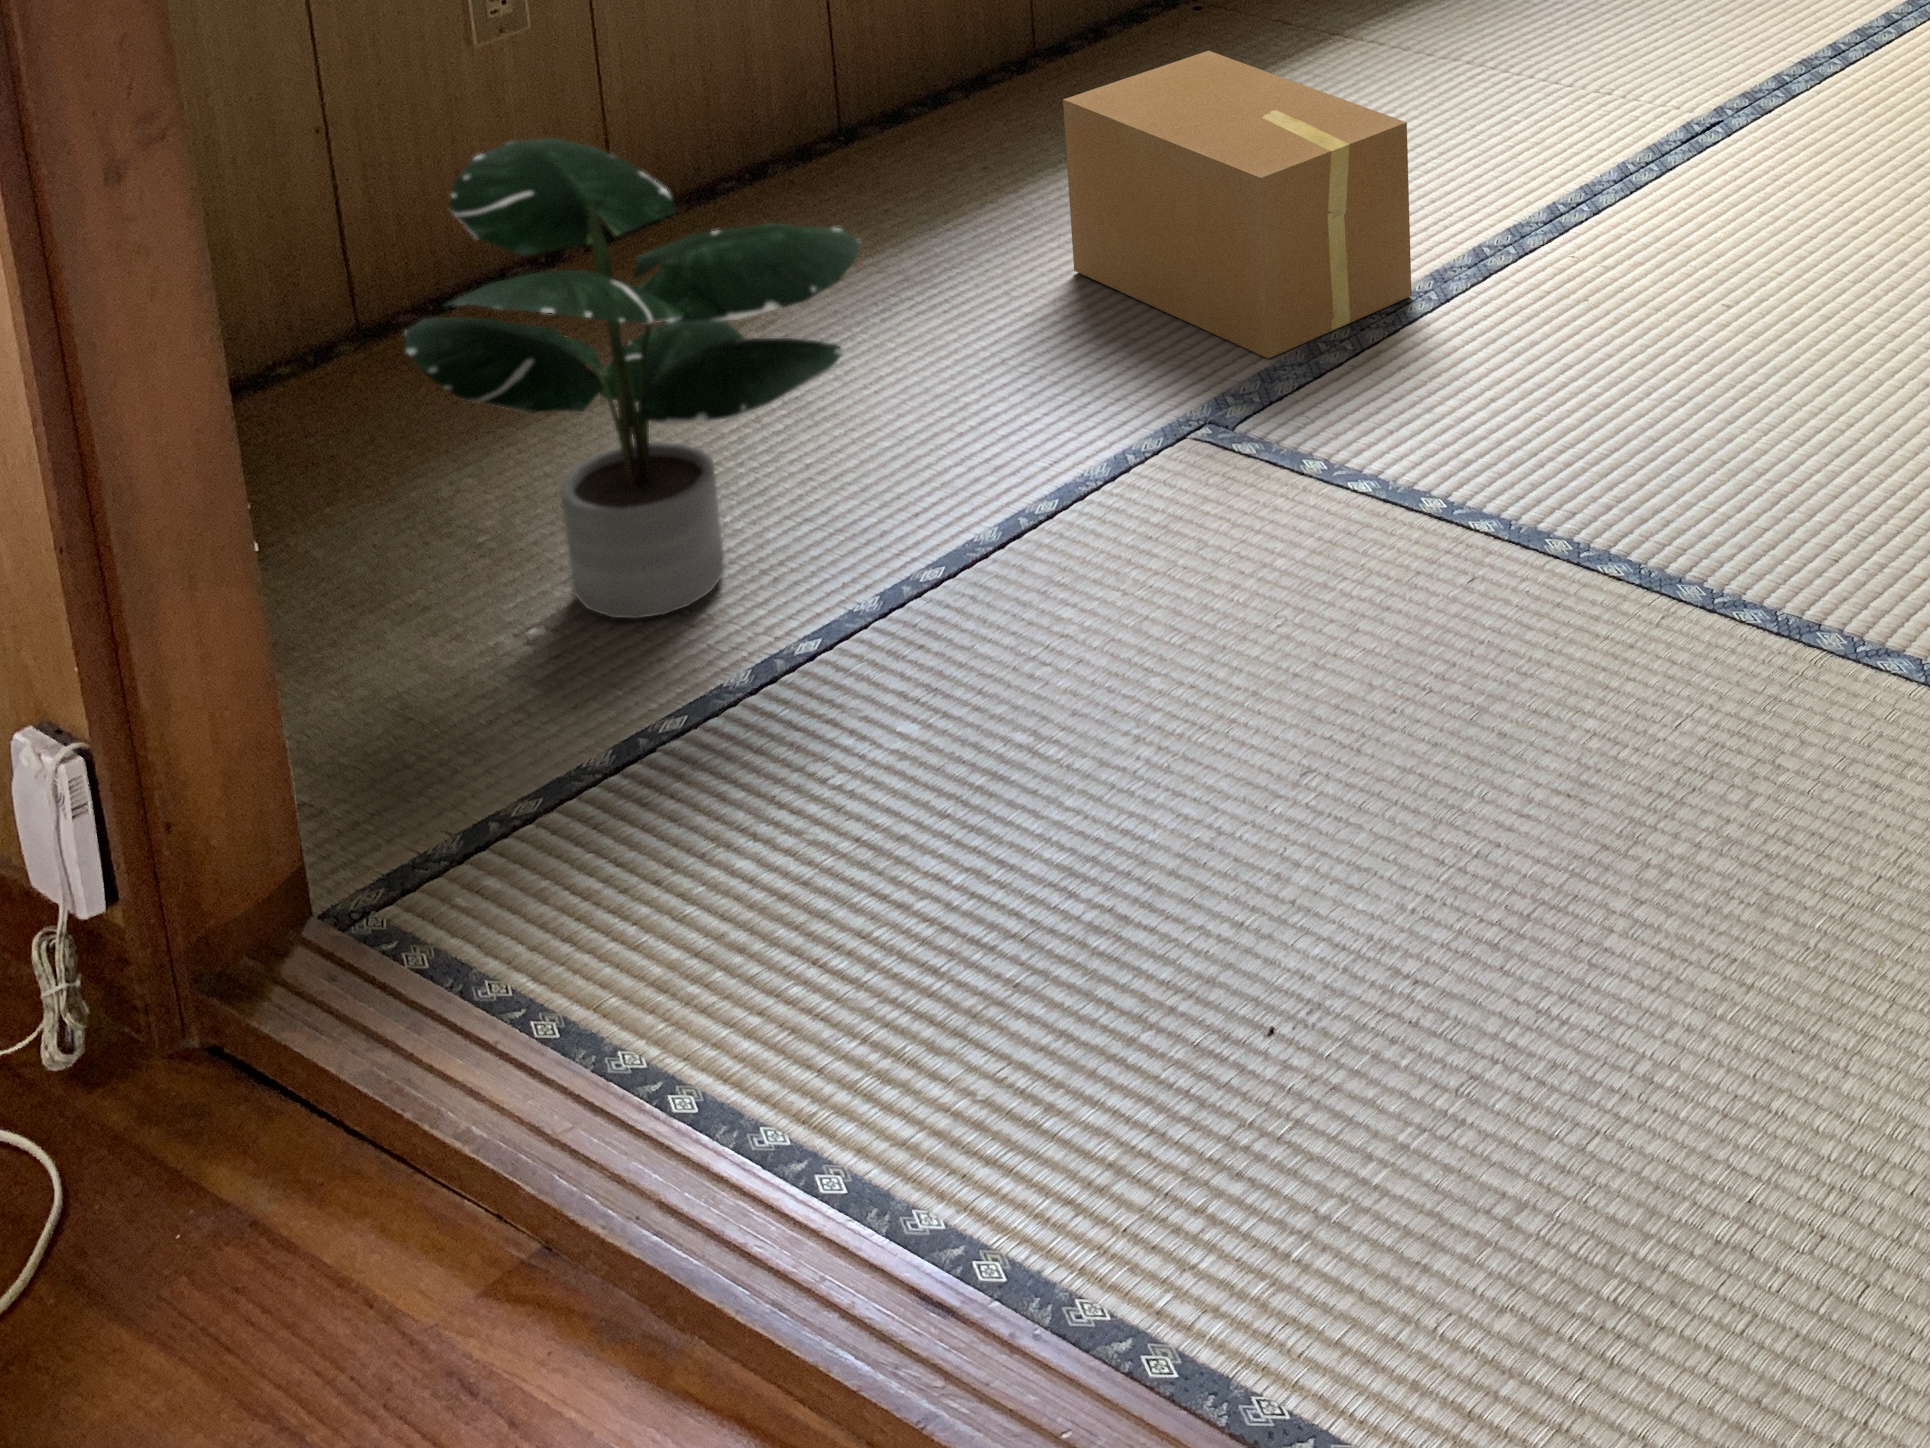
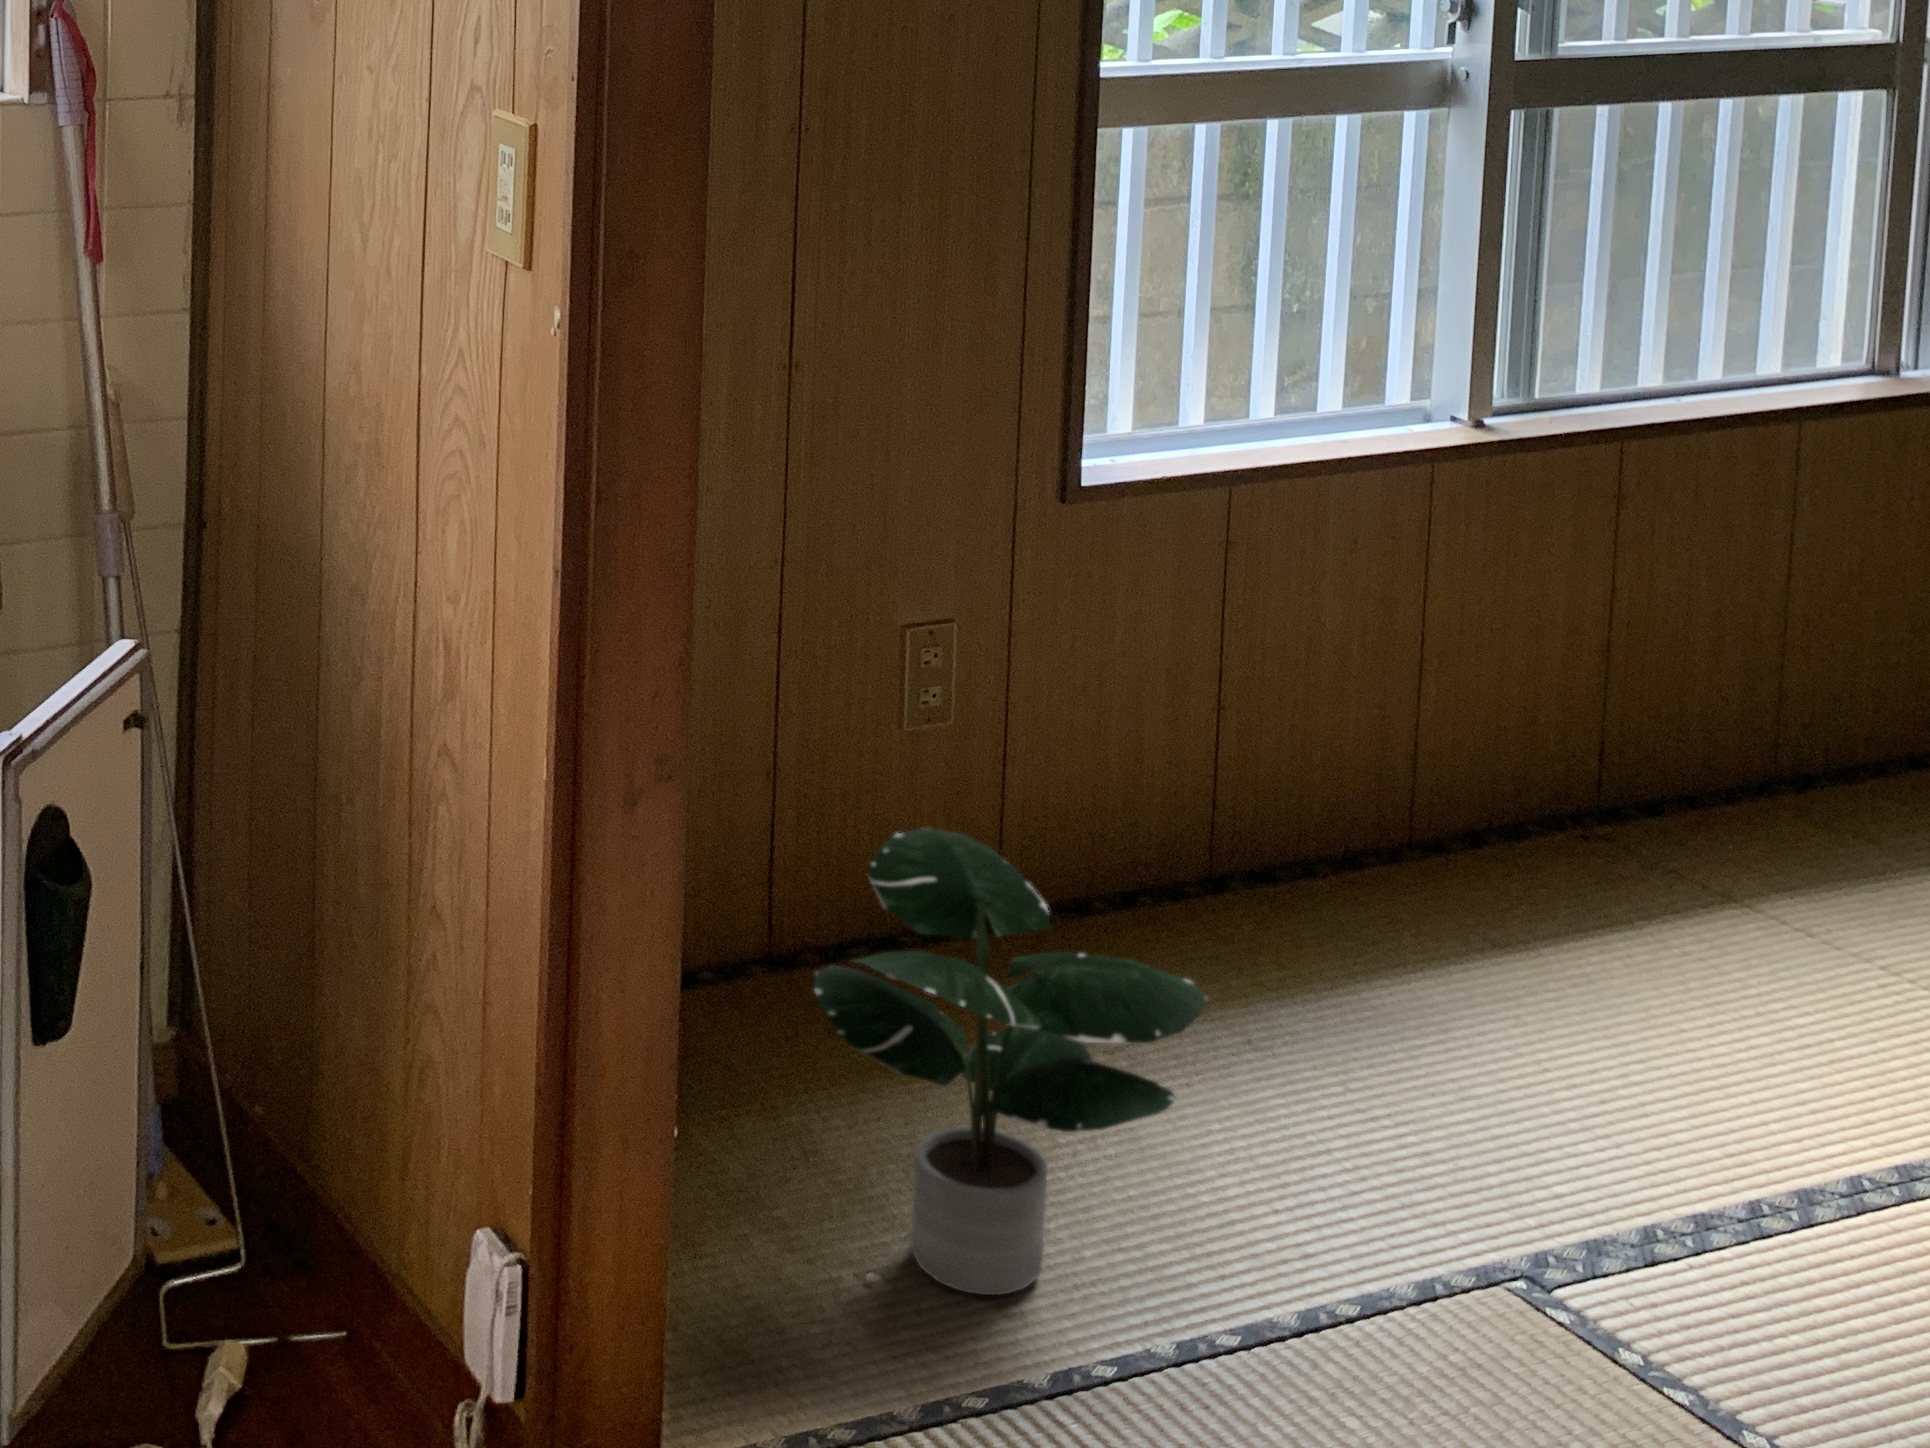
cardboard box: present [1063,51,1412,359] -> none [1416,889,1786,1228]

